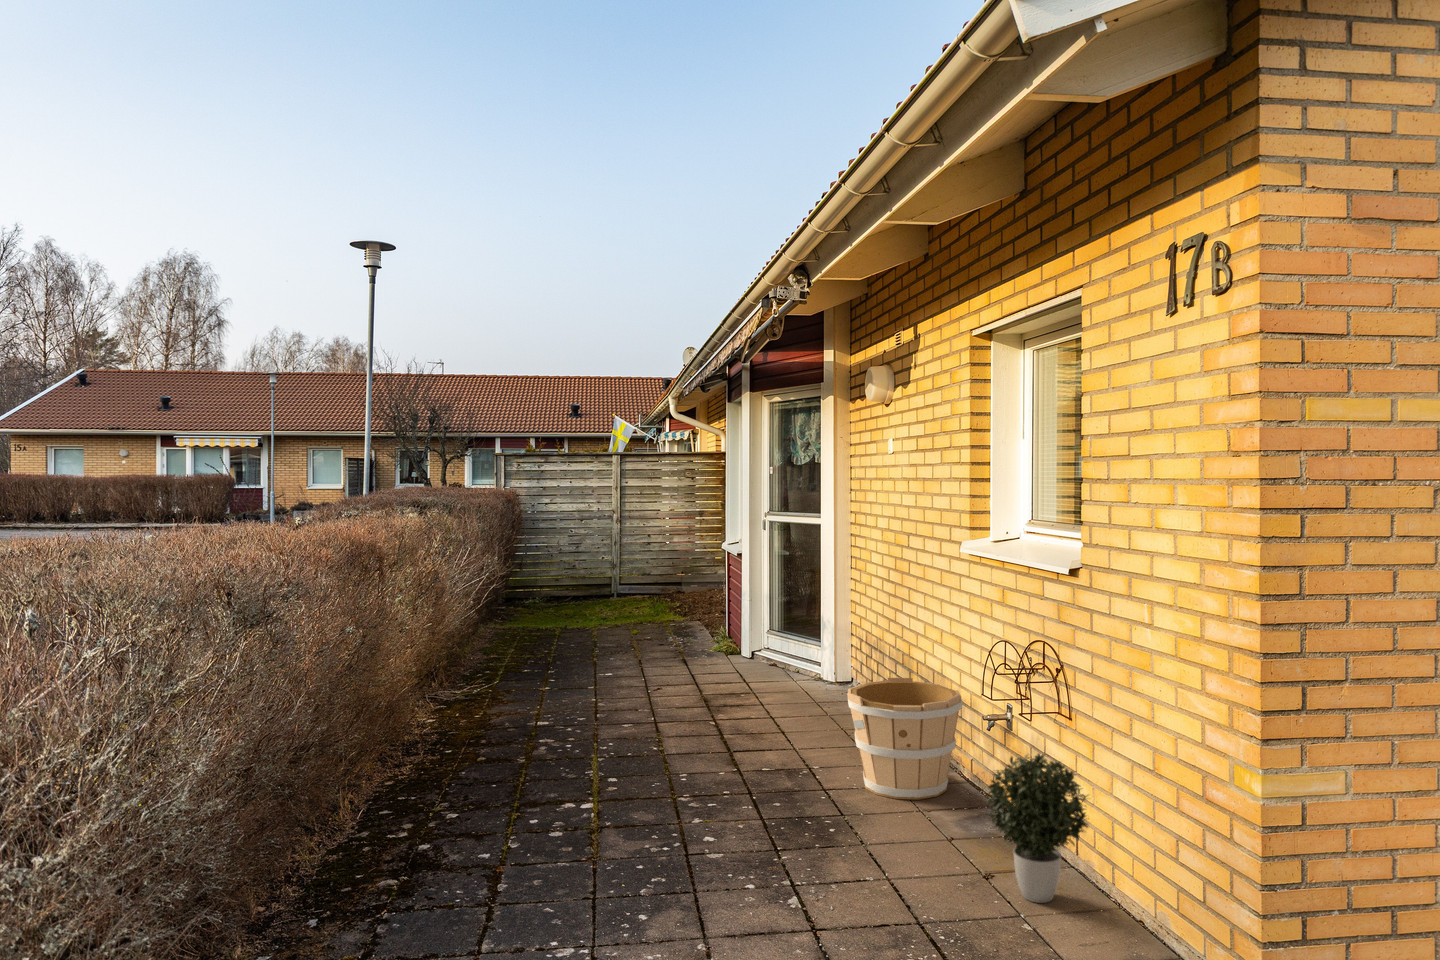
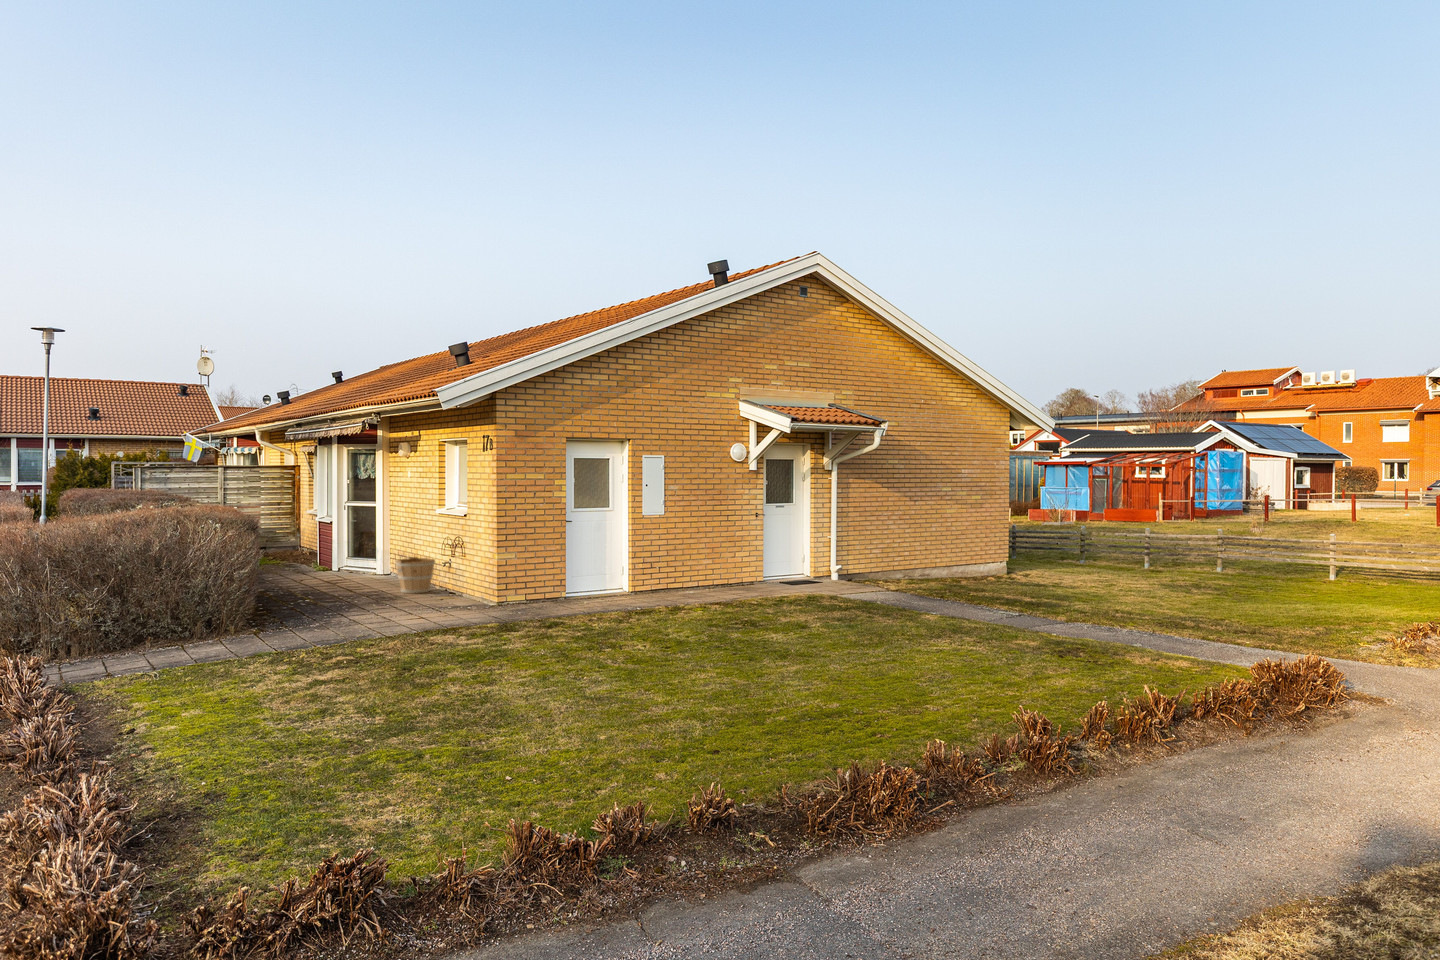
potted plant: present [985,753,1088,903] -> none [439,564,468,603]

